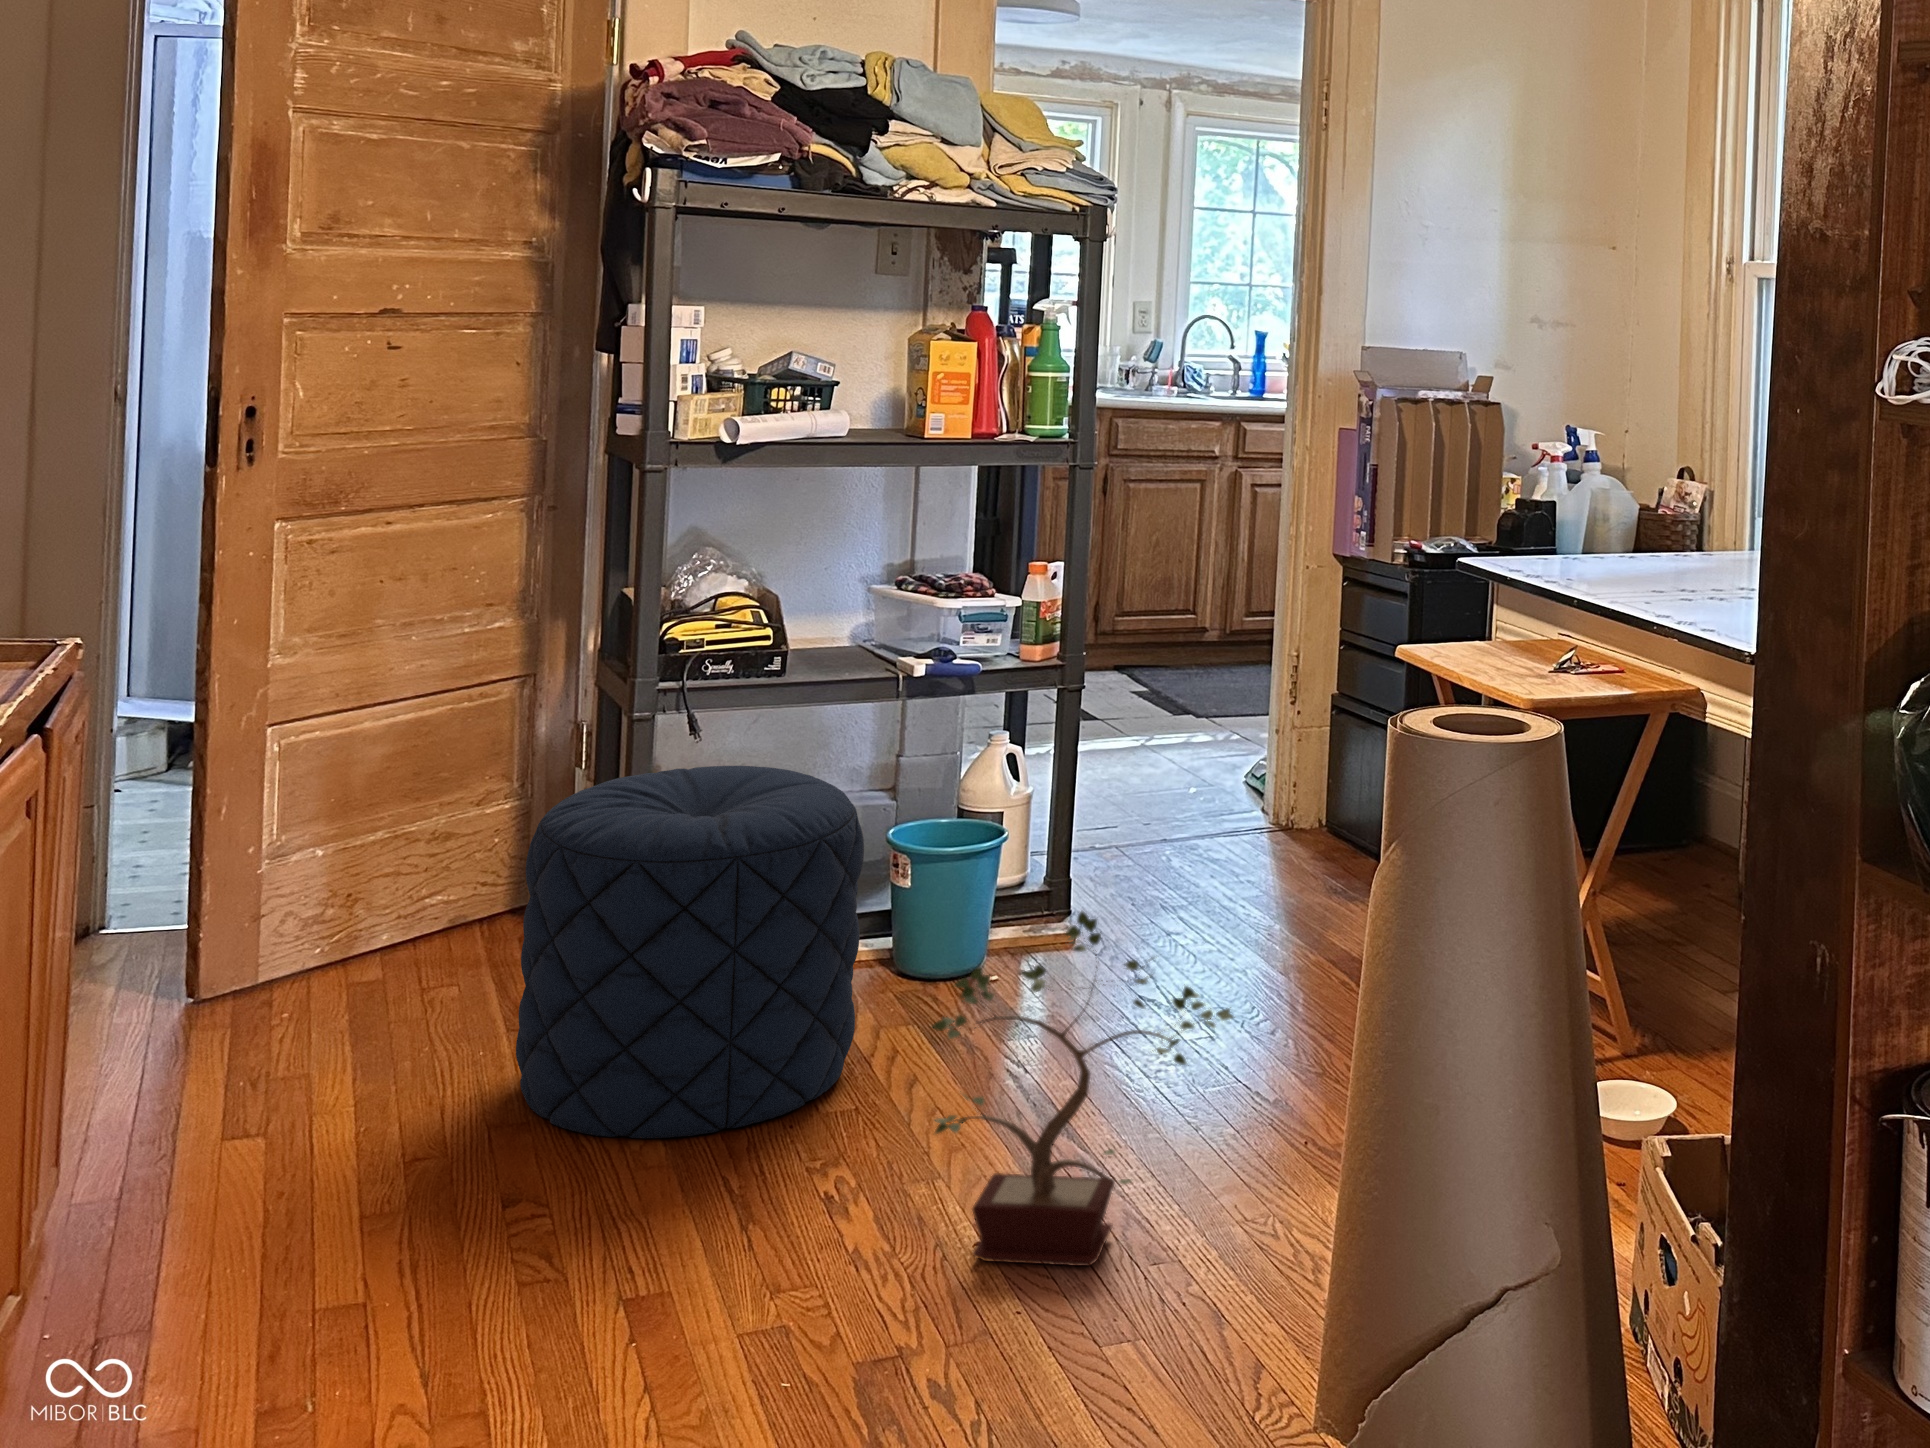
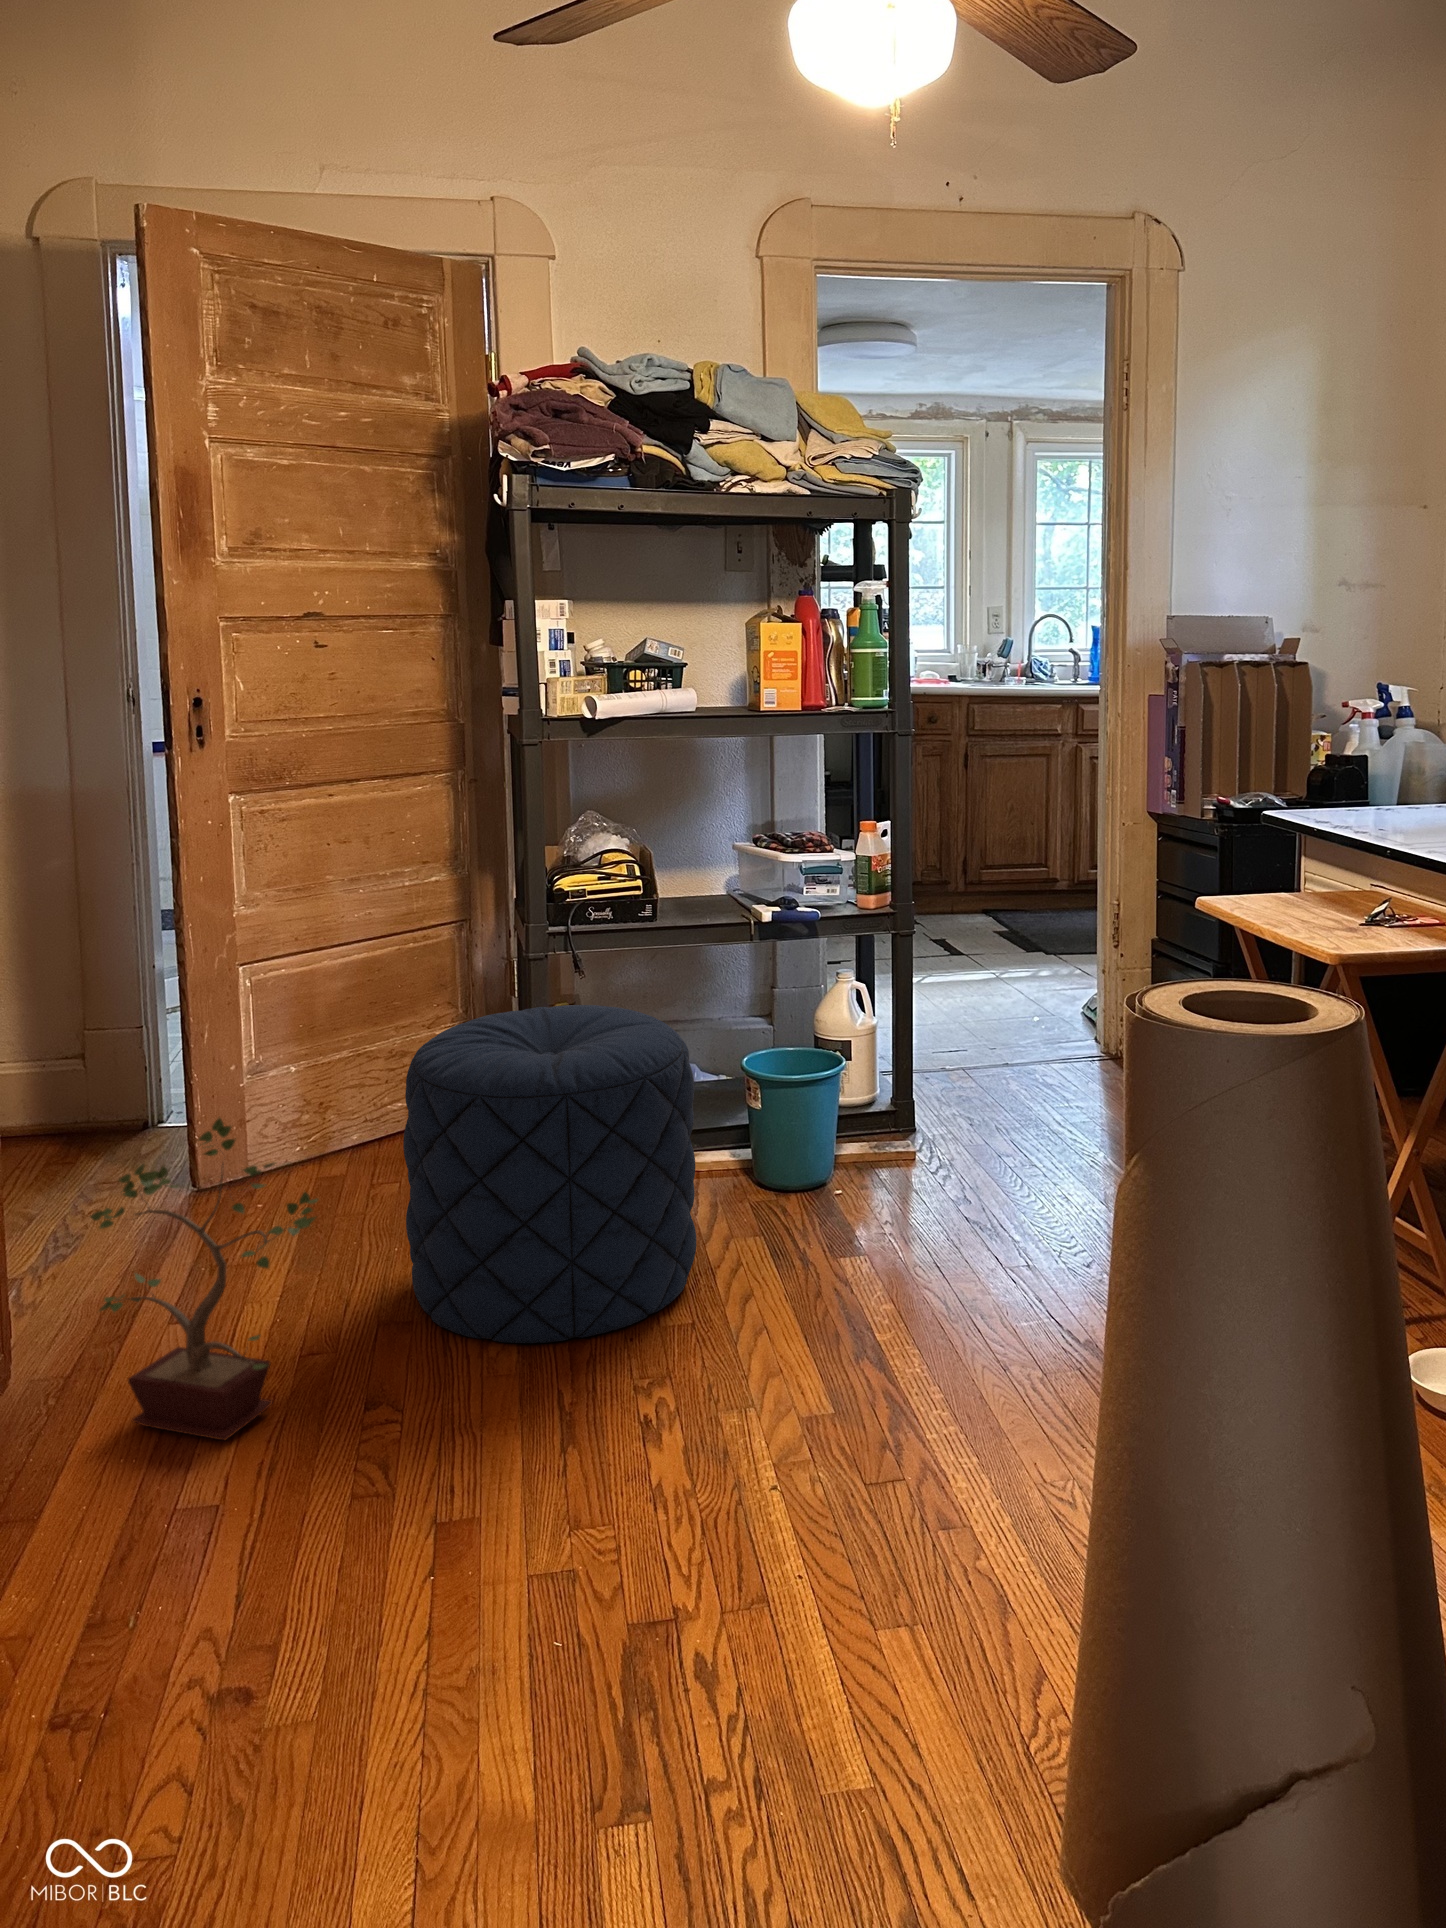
potted plant: present [932,911,1235,1266] -> present [90,1118,318,1440]

